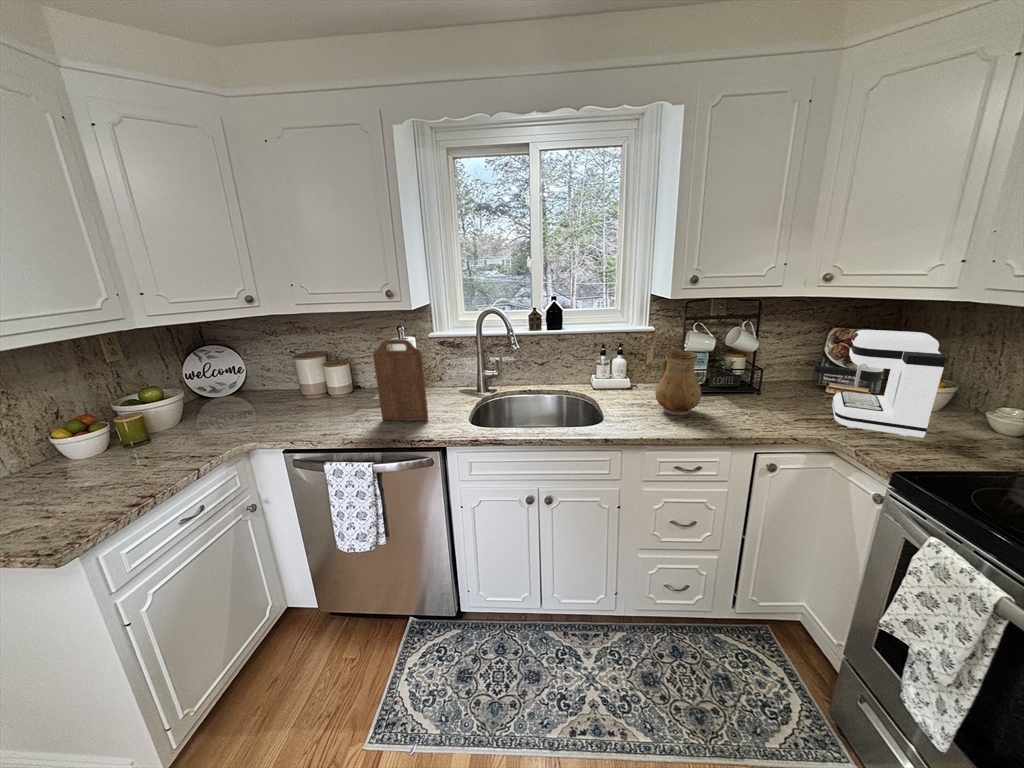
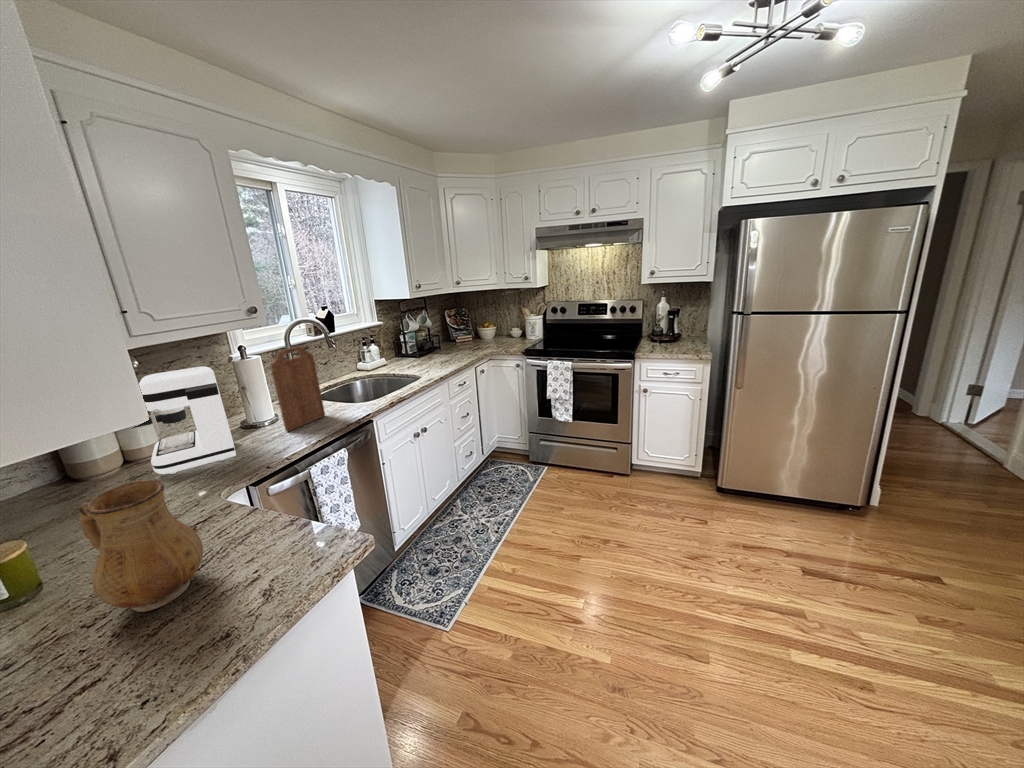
coffee maker: present [814,330,946,438] -> present [131,367,236,474]
ceramic pitcher: present [655,350,701,415] -> present [79,479,203,612]

